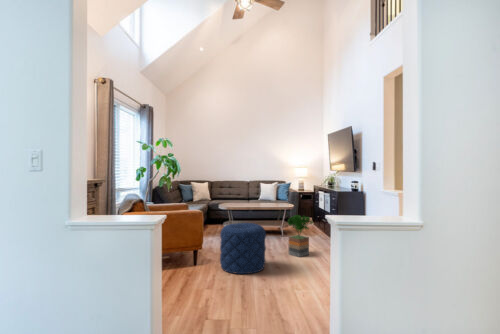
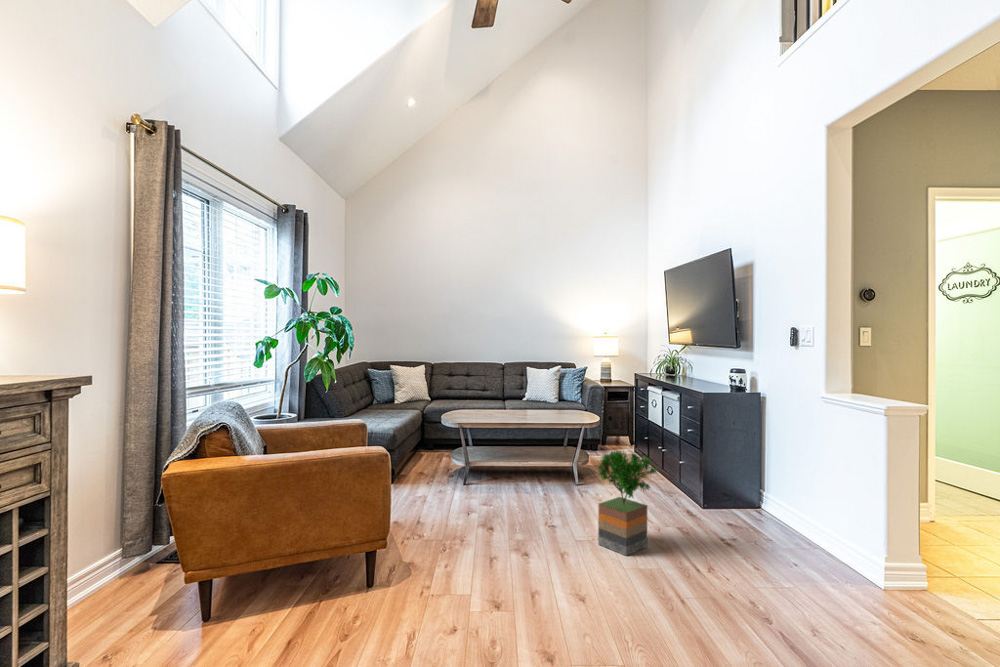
pouf: present [220,223,266,274] -> none [431,479,549,628]

